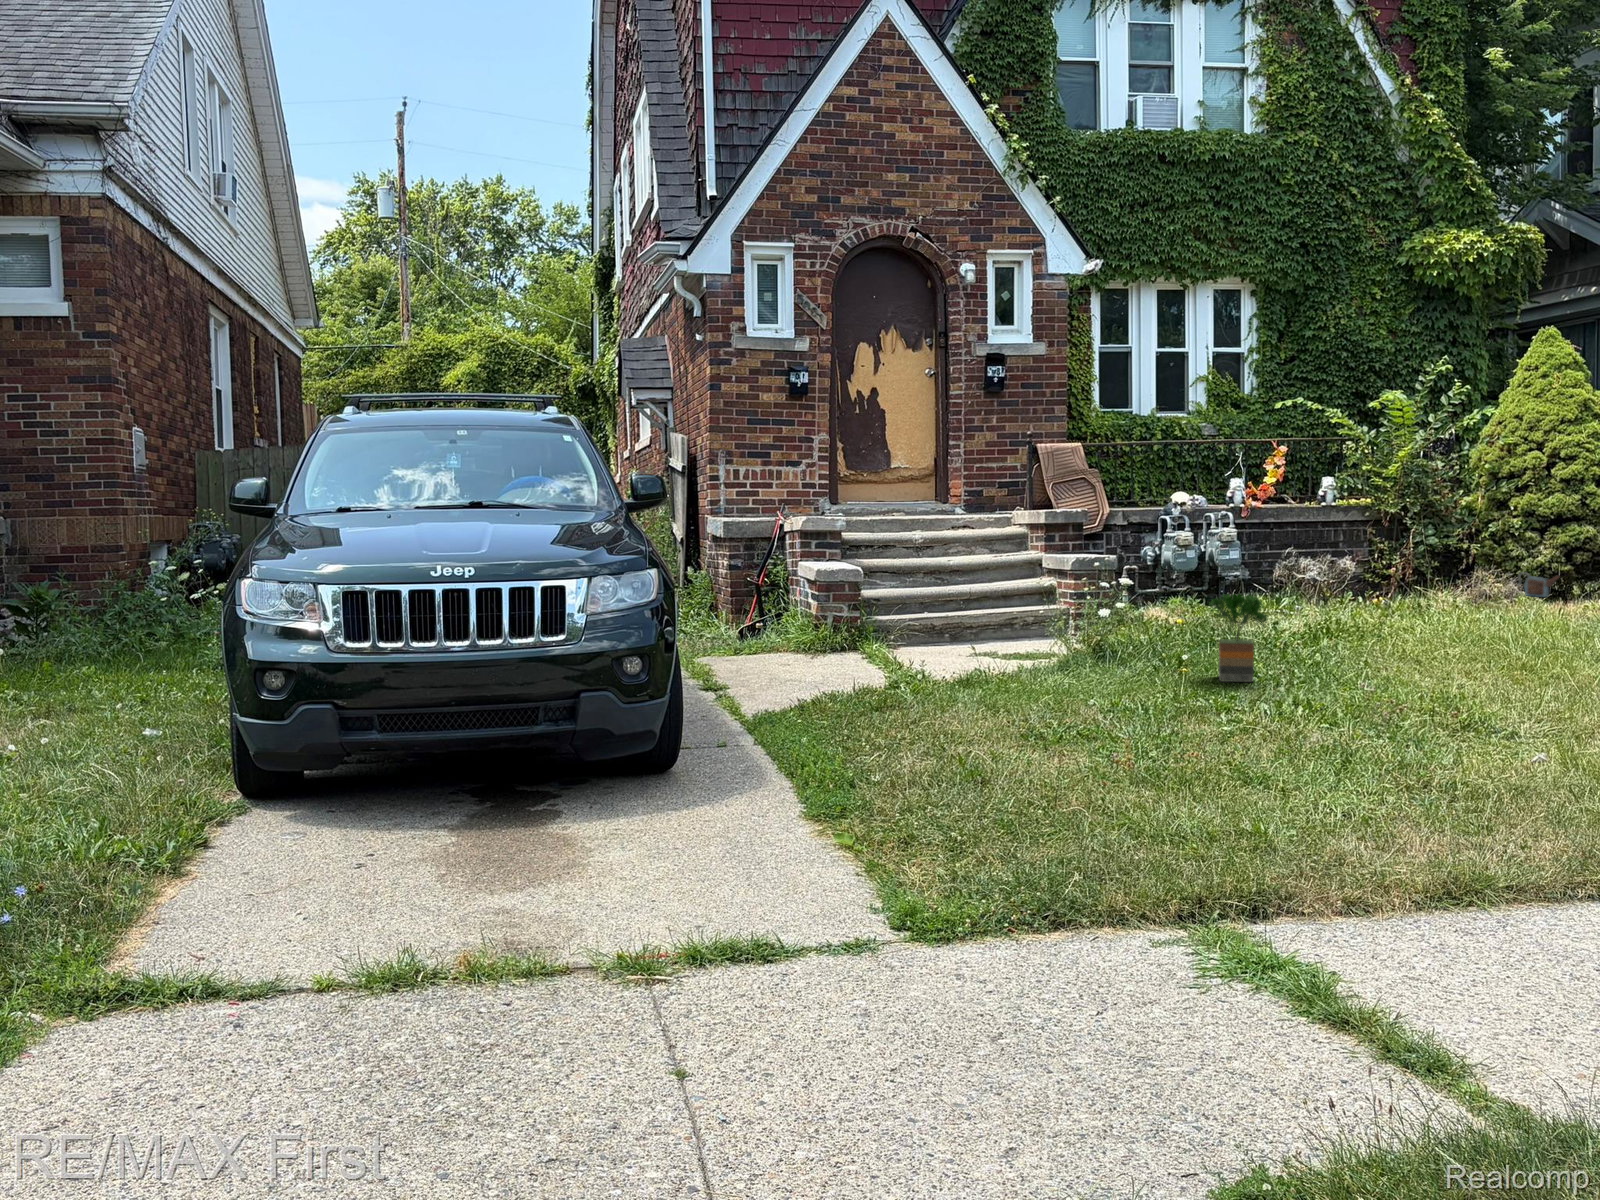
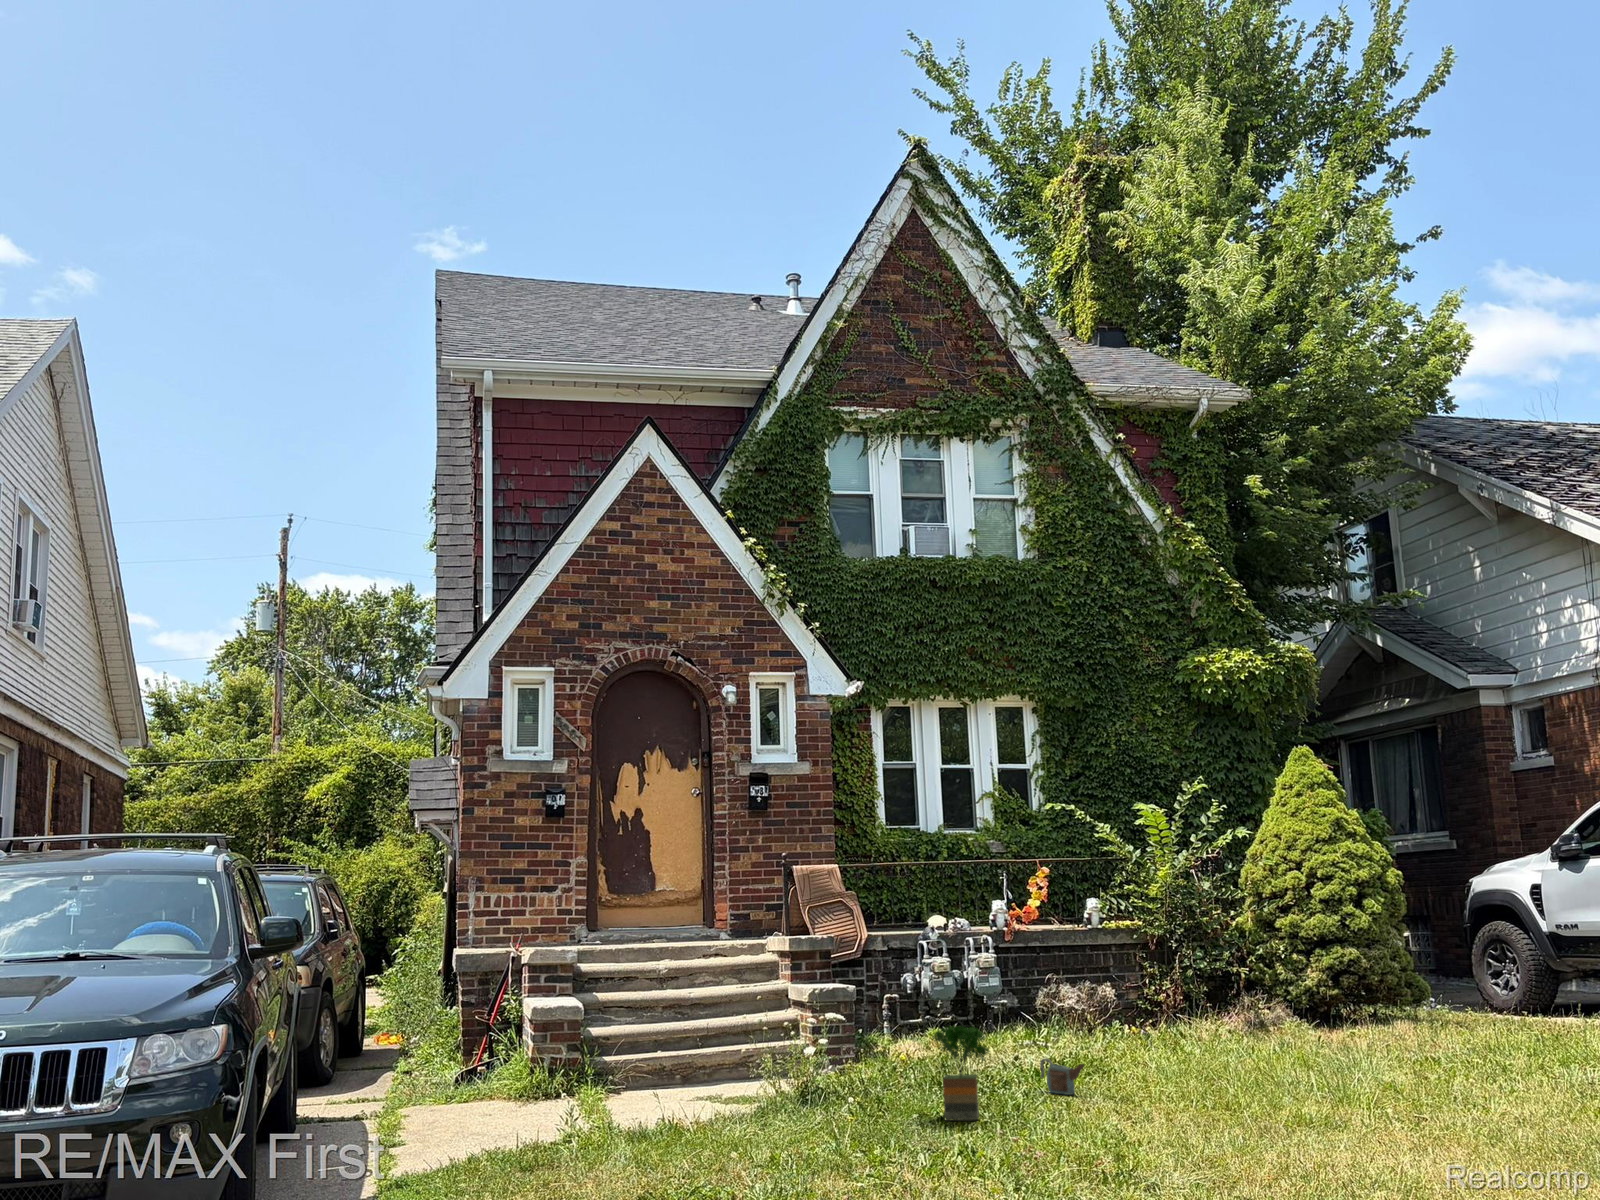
watering can: present [1518,572,1560,597] -> present [1040,1058,1084,1095]

